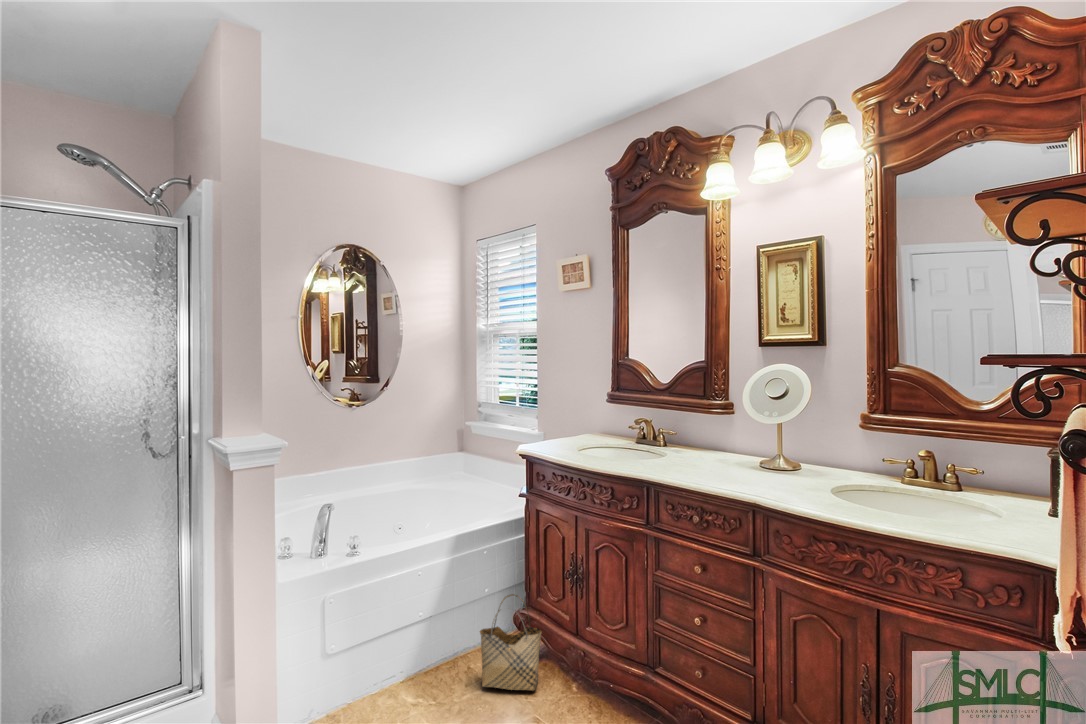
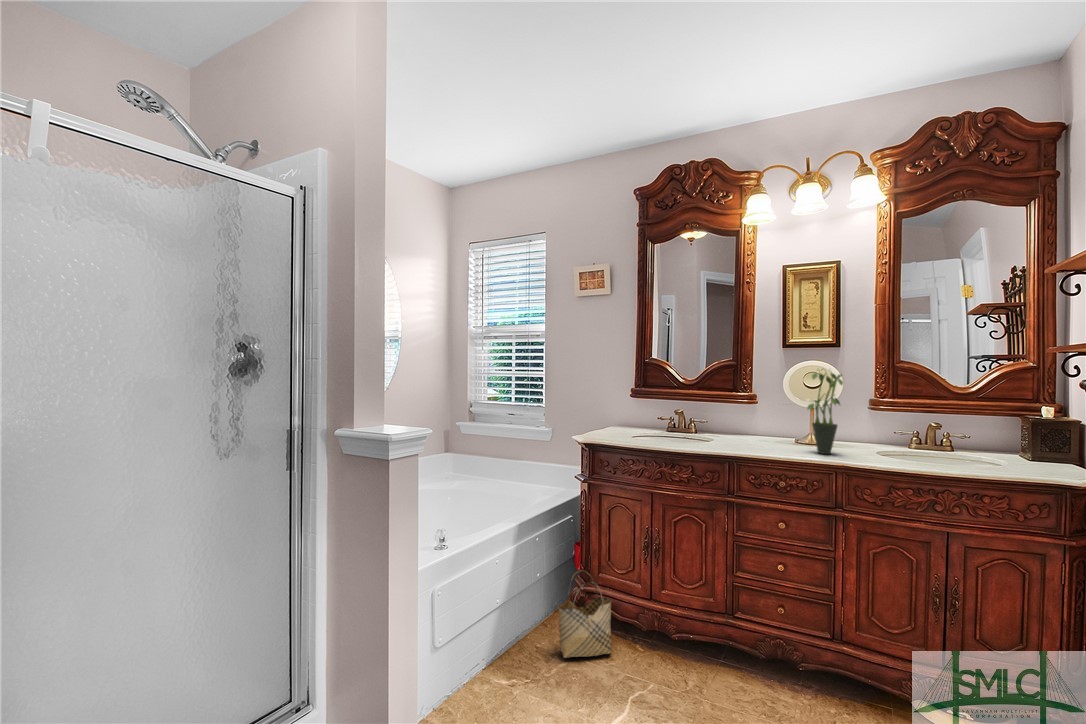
potted plant: none [741,373,794,481] -> present [807,369,843,454]

